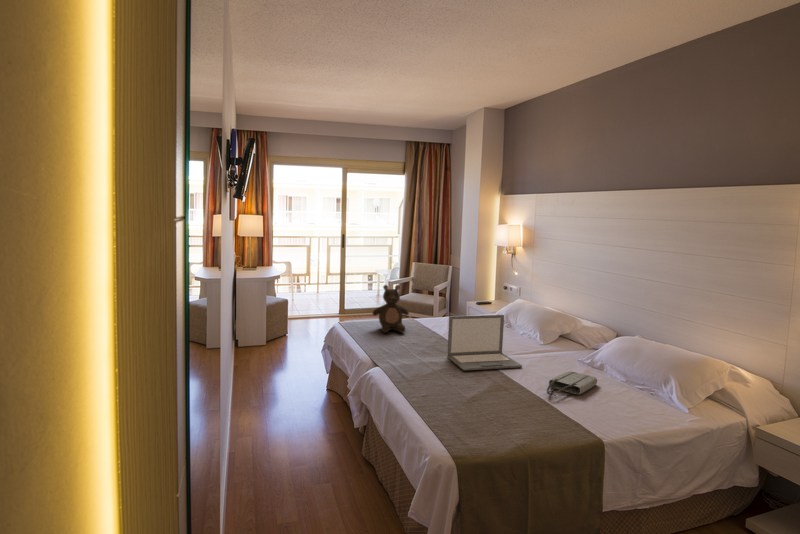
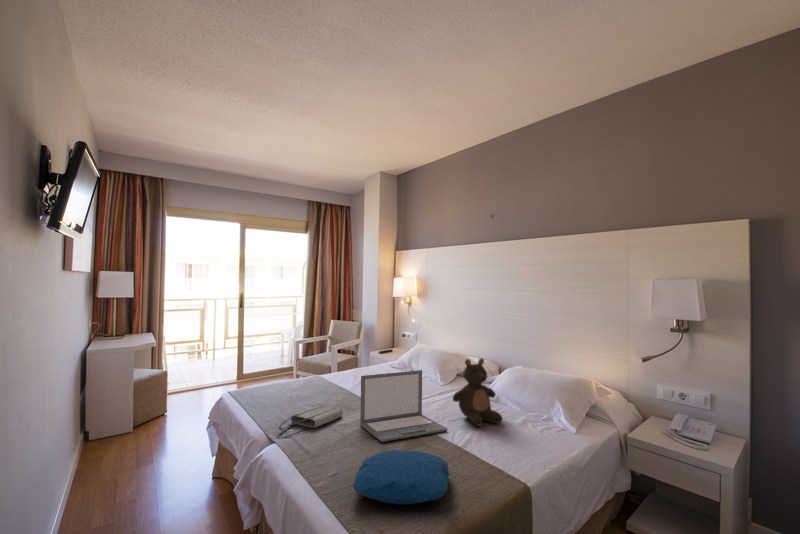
stuffed bear: present [373,285,409,333] -> present [453,358,502,426]
tote bag: present [547,371,597,396] -> present [279,406,343,430]
pillow: none [437,375,514,412] -> present [353,450,449,504]

